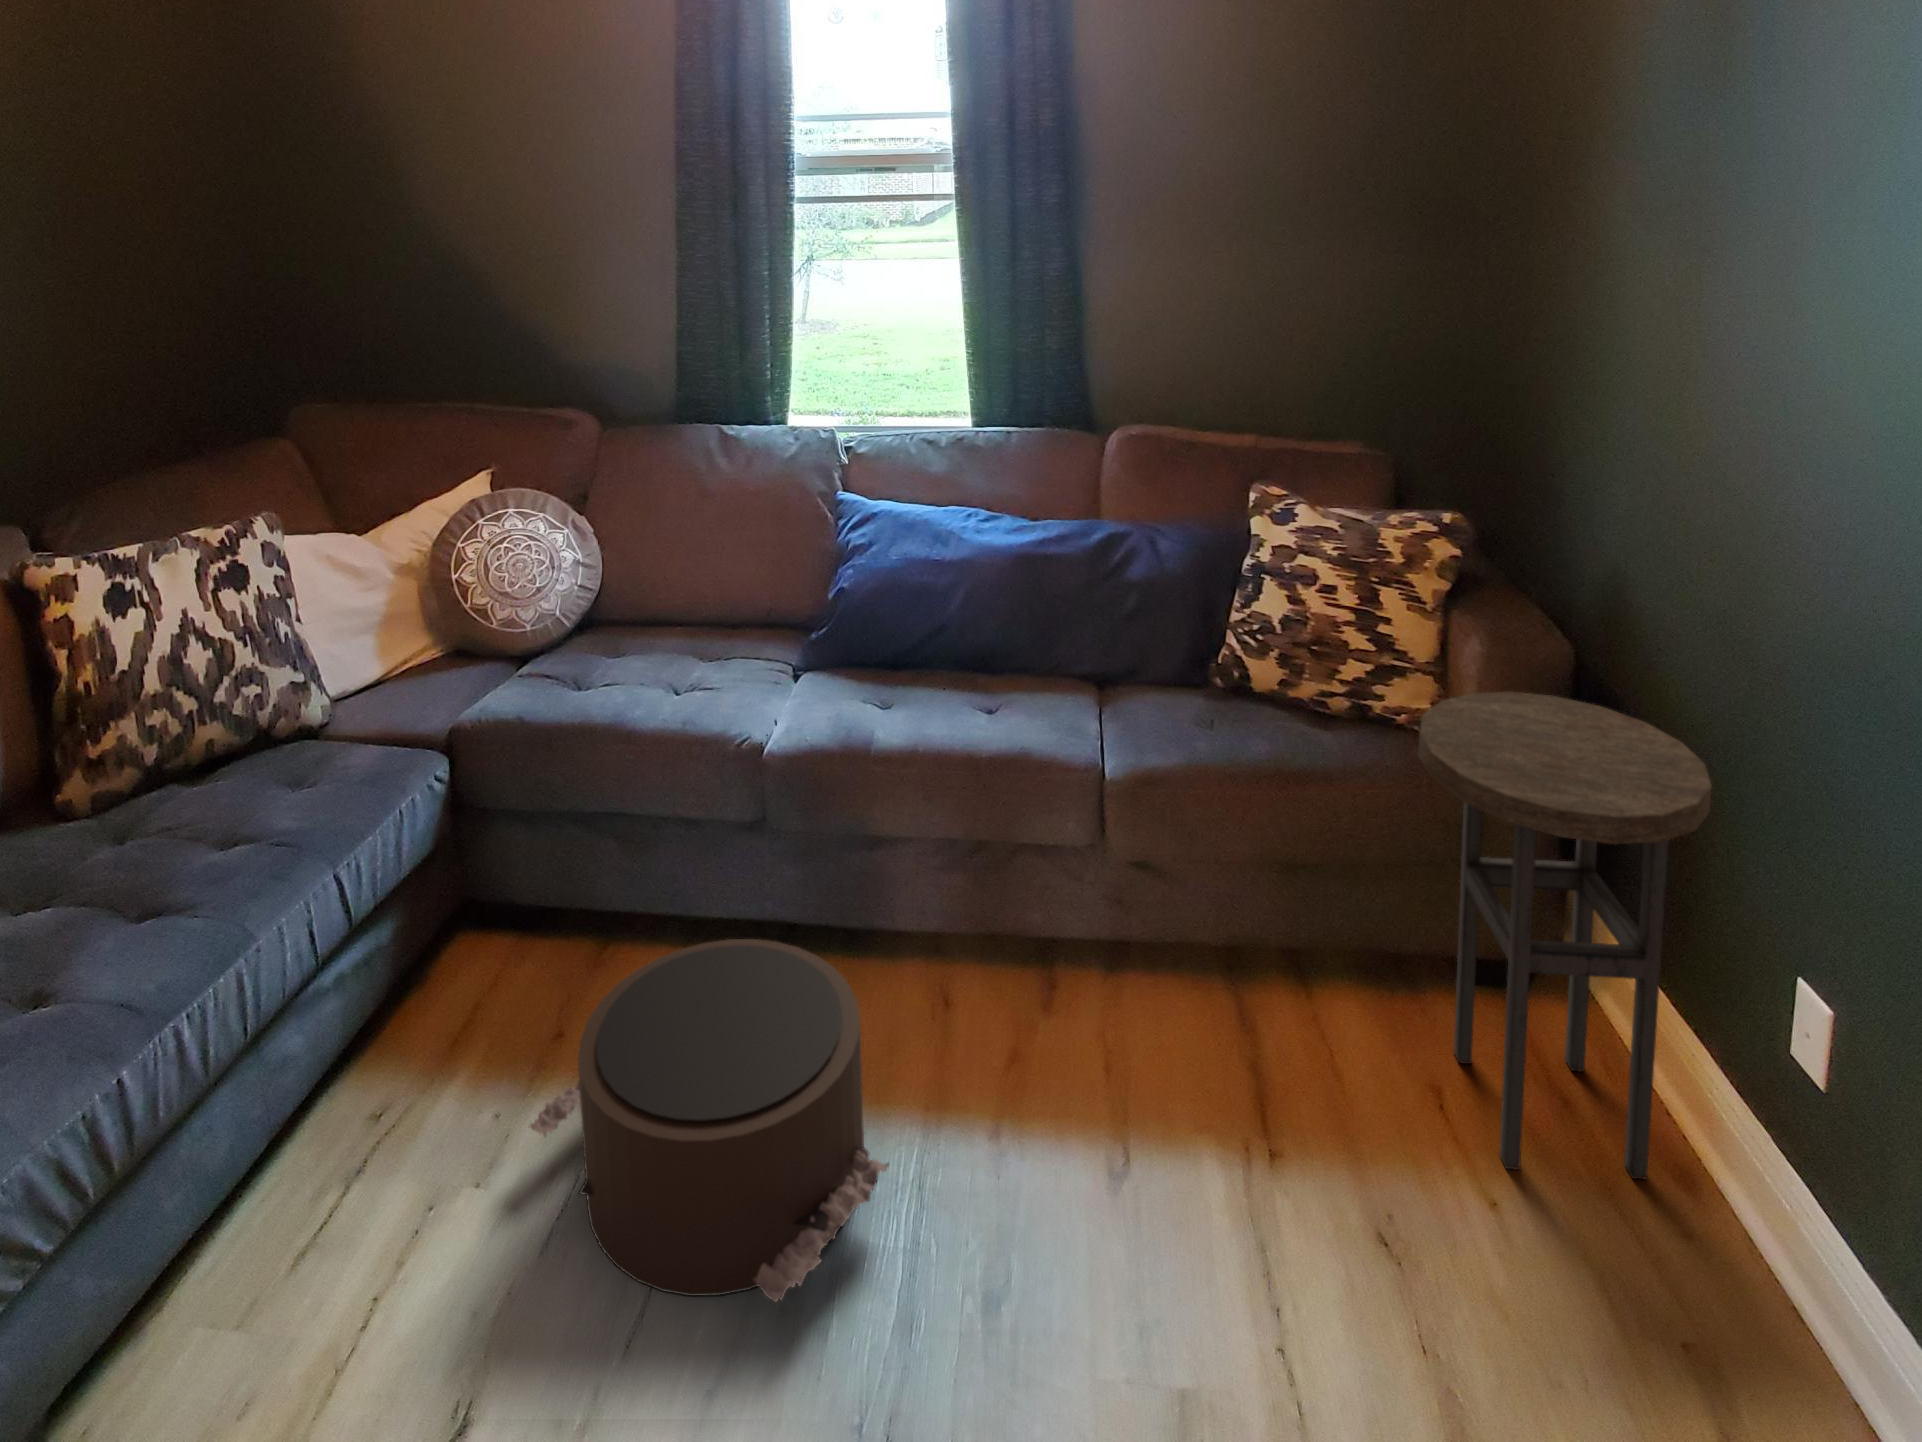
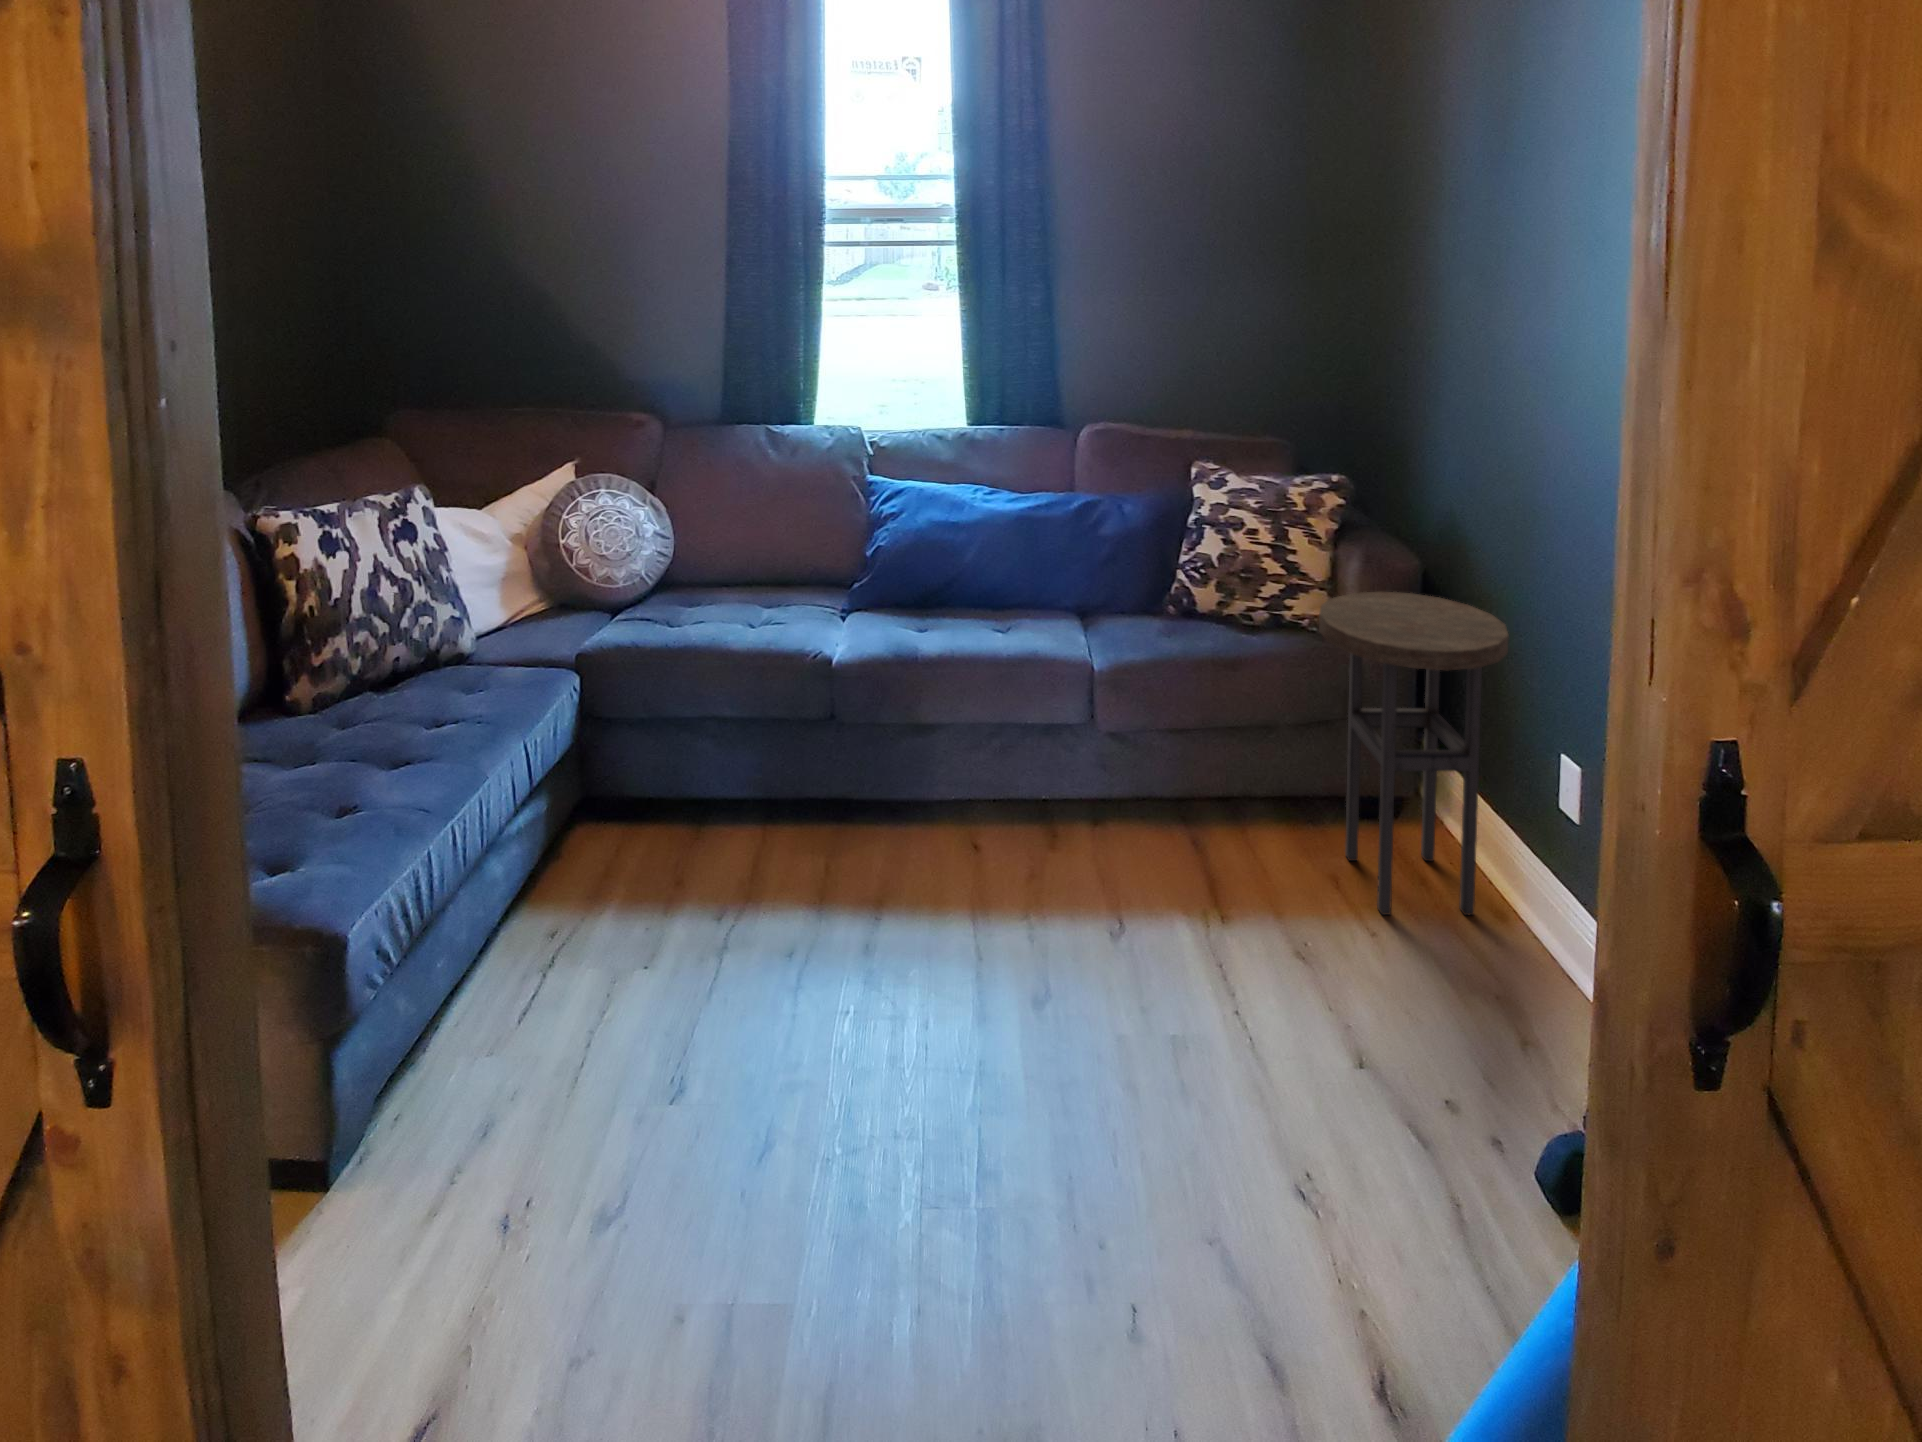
pouf: present [530,939,889,1302] -> none [685,788,959,1014]

